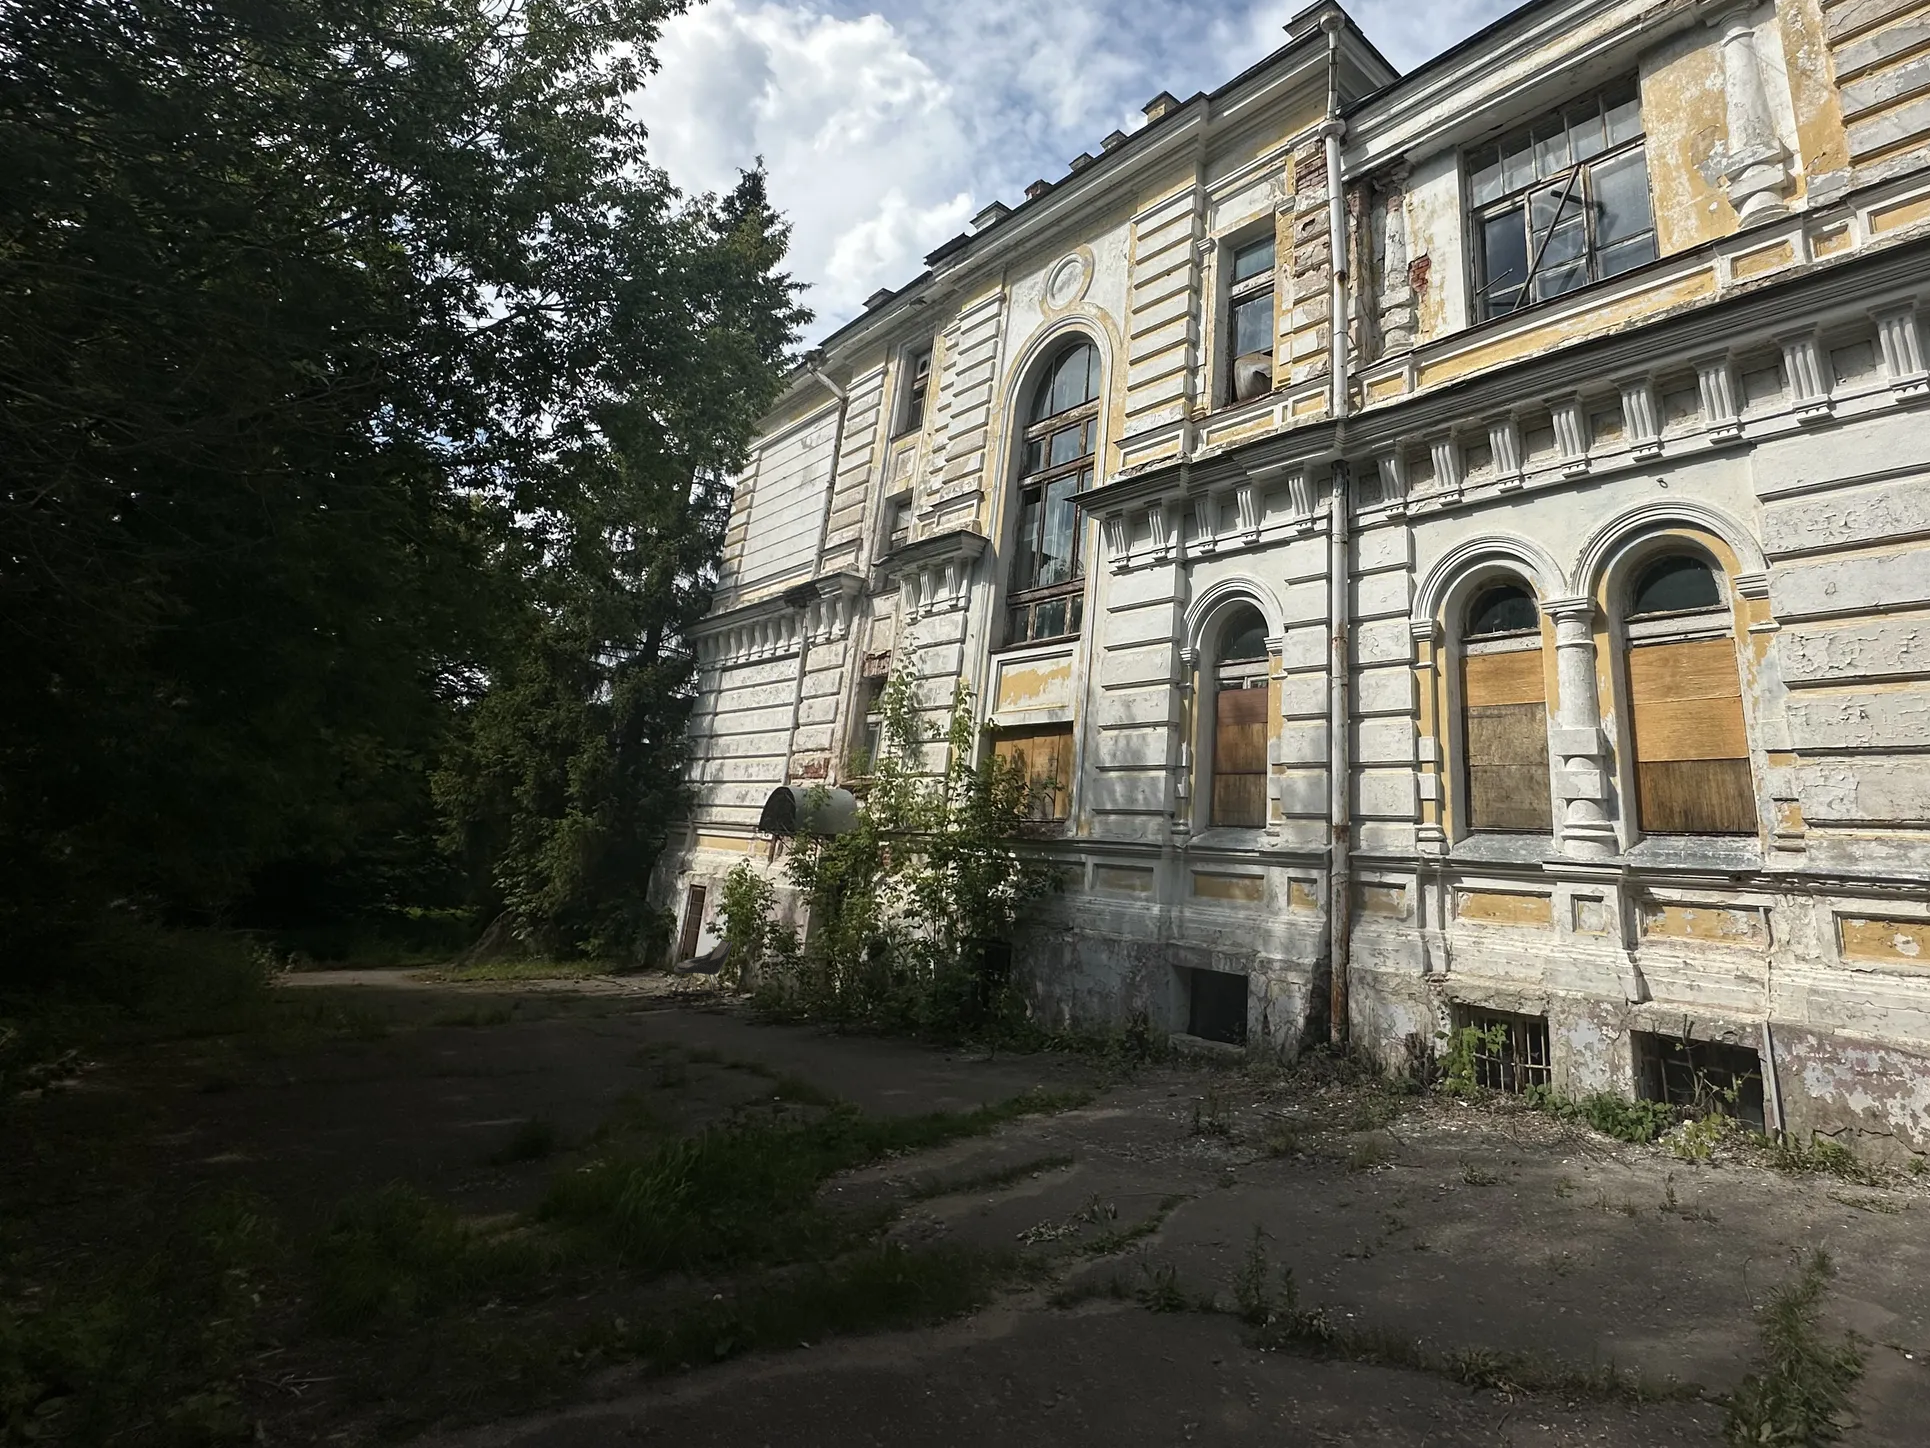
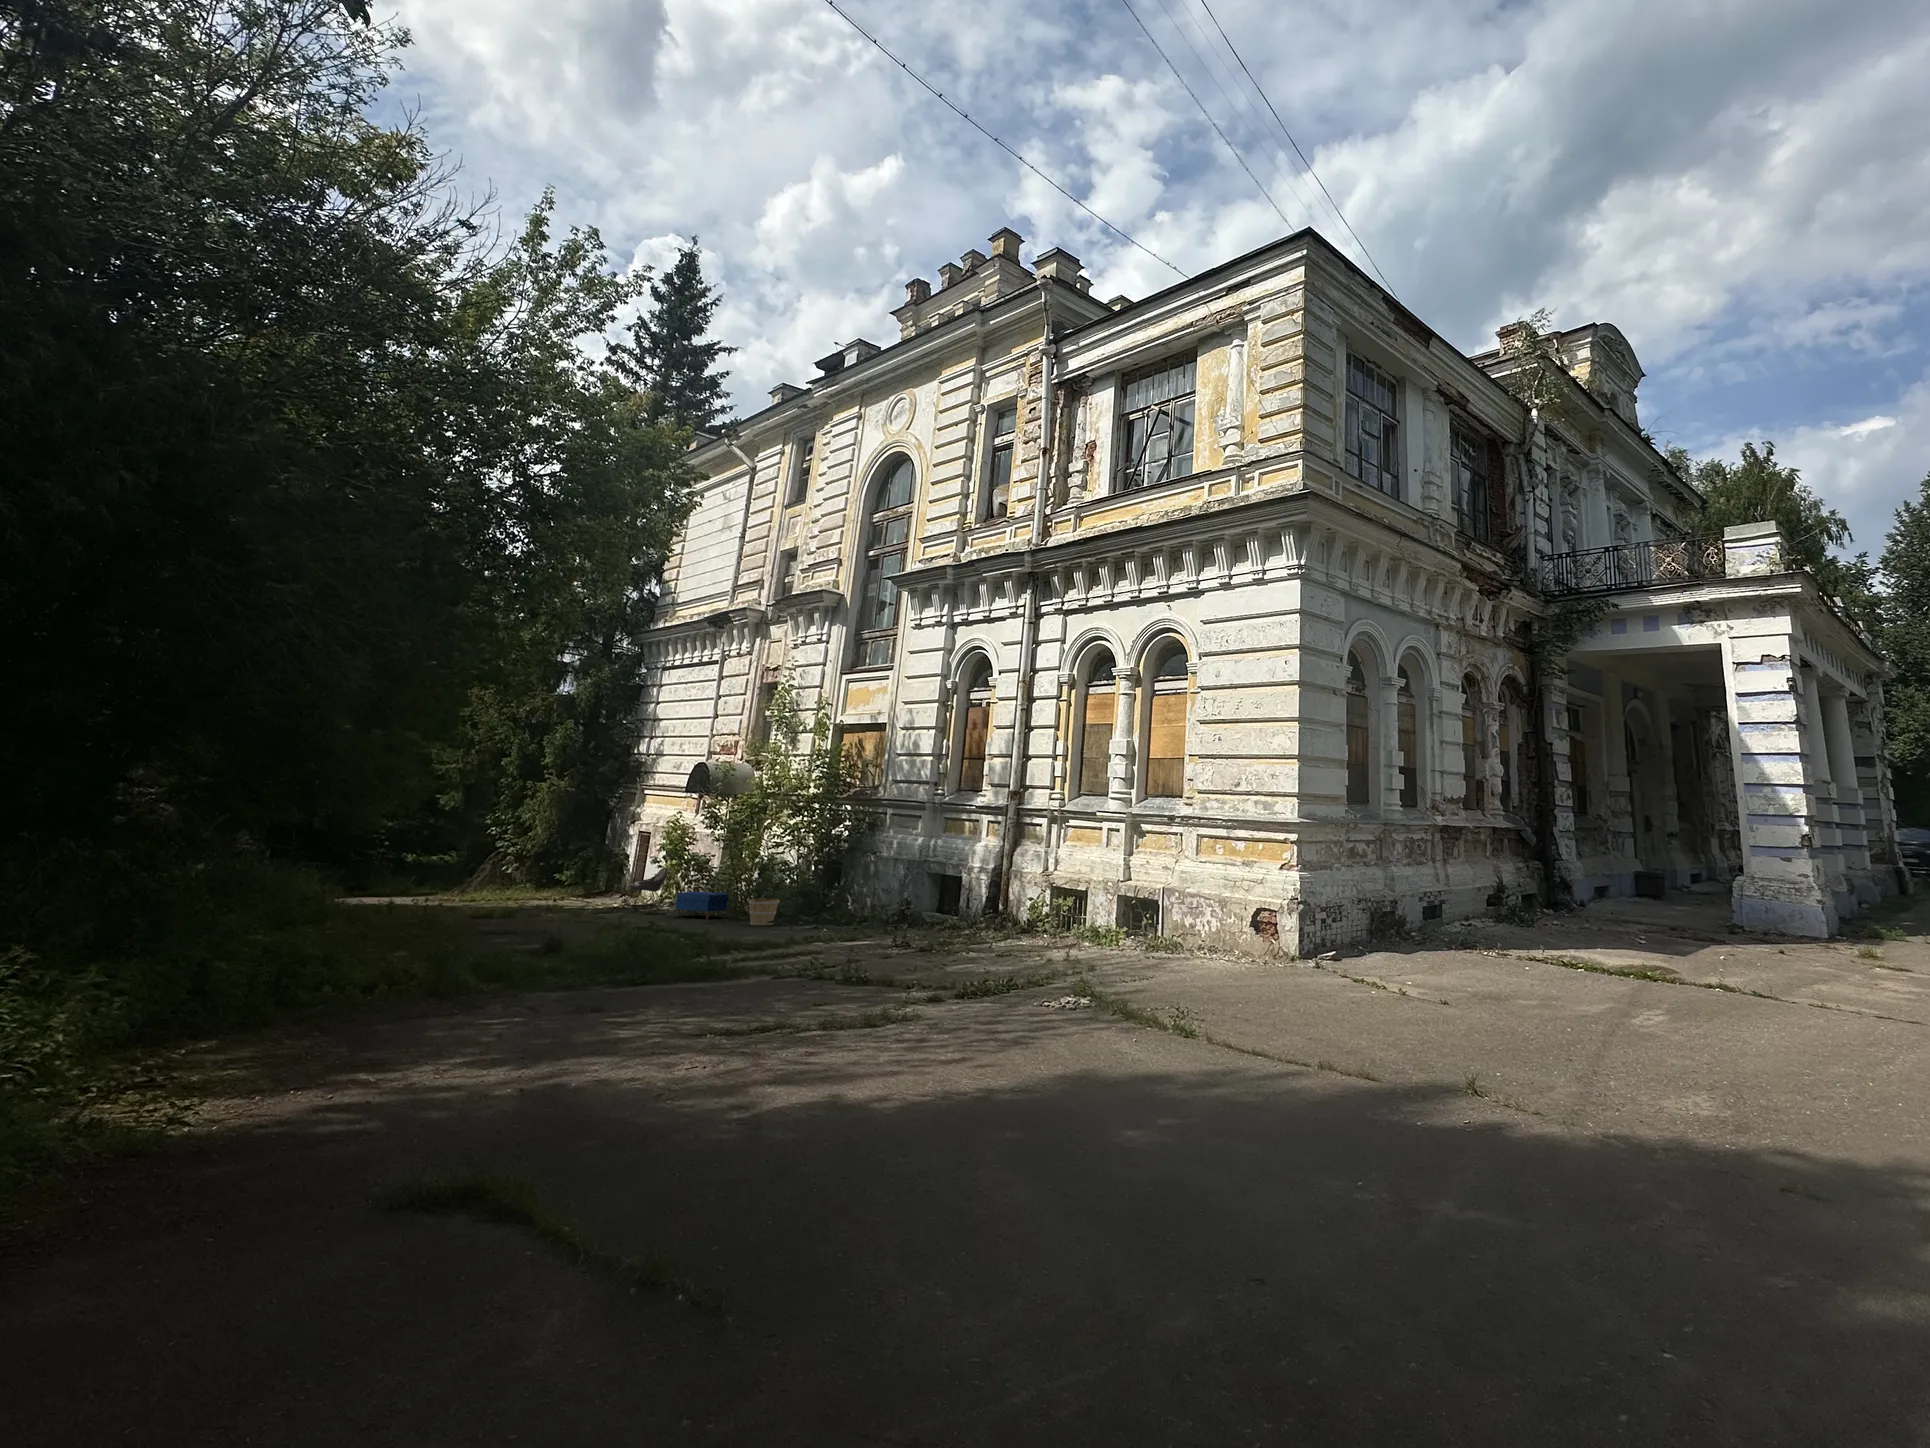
bench: none [746,982,828,1030] -> present [675,892,729,919]
wooden bucket: none [865,1000,913,1047] -> present [749,898,779,925]

